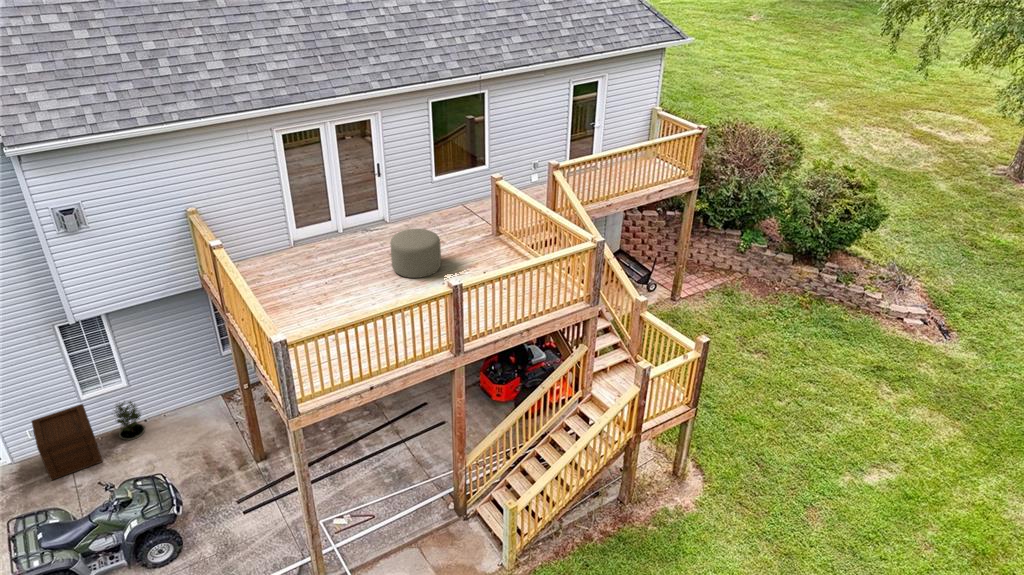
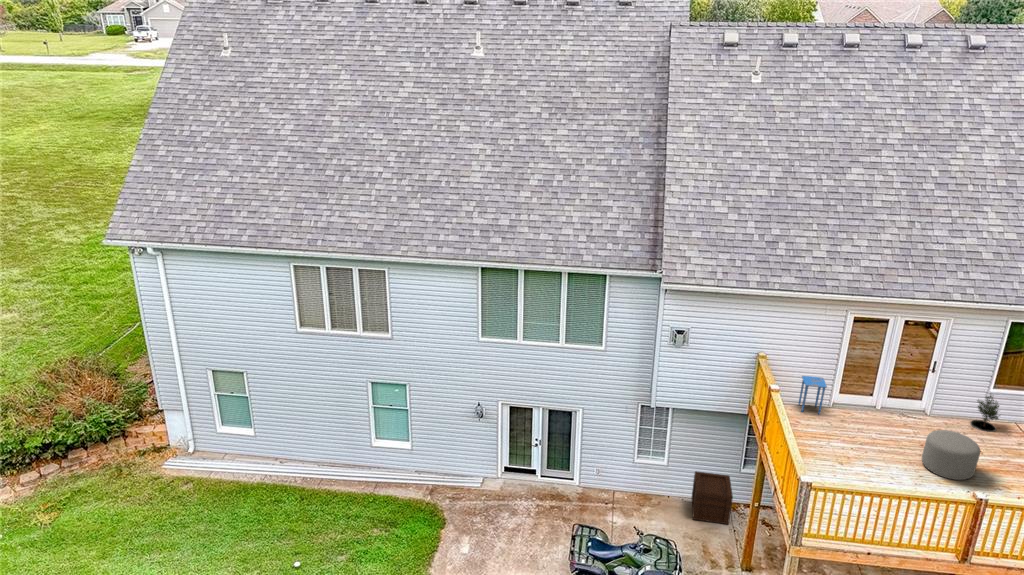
side table: none [248,216,282,263] -> present [799,376,827,414]
potted tree: present [114,401,145,440] -> present [970,395,1000,432]
wooden crate: present [32,404,102,480] -> present [692,471,733,524]

